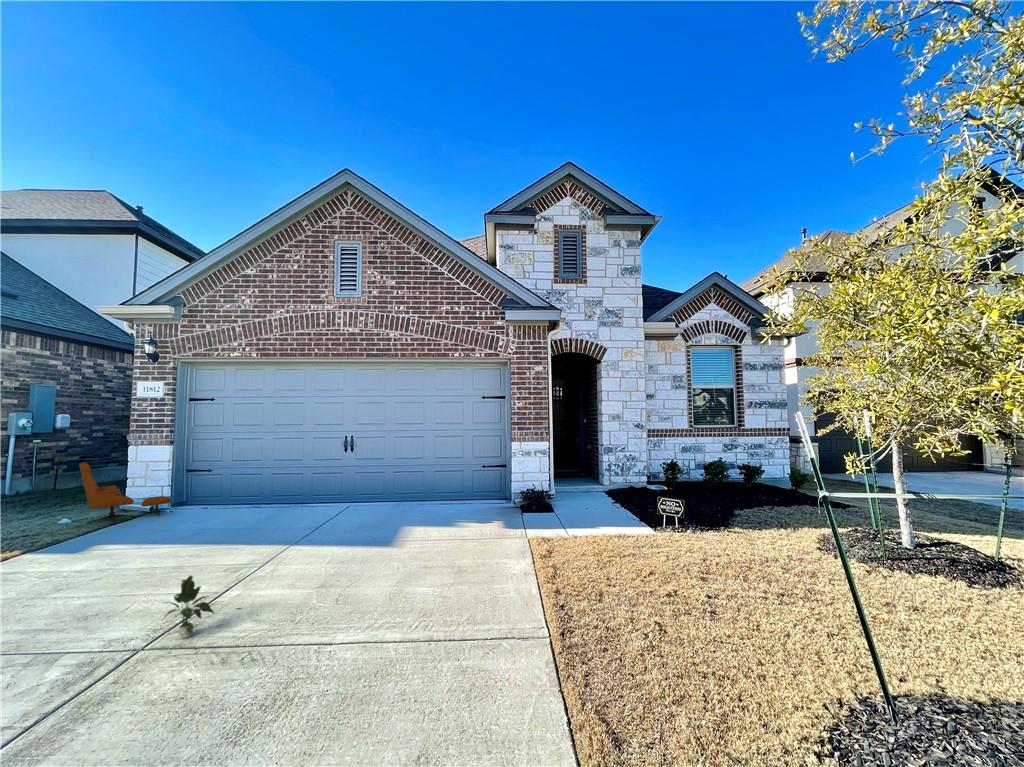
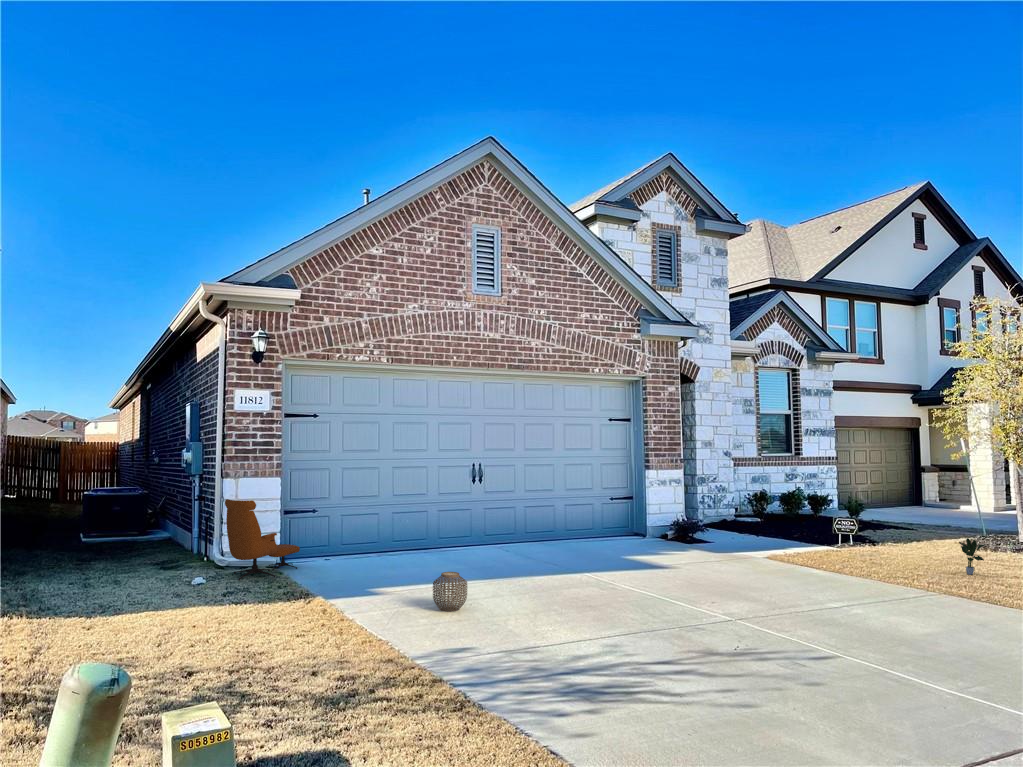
woven basket: none [45,540,90,579] -> present [433,572,467,612]
potted plant: present [164,575,214,639] -> present [959,538,985,575]

